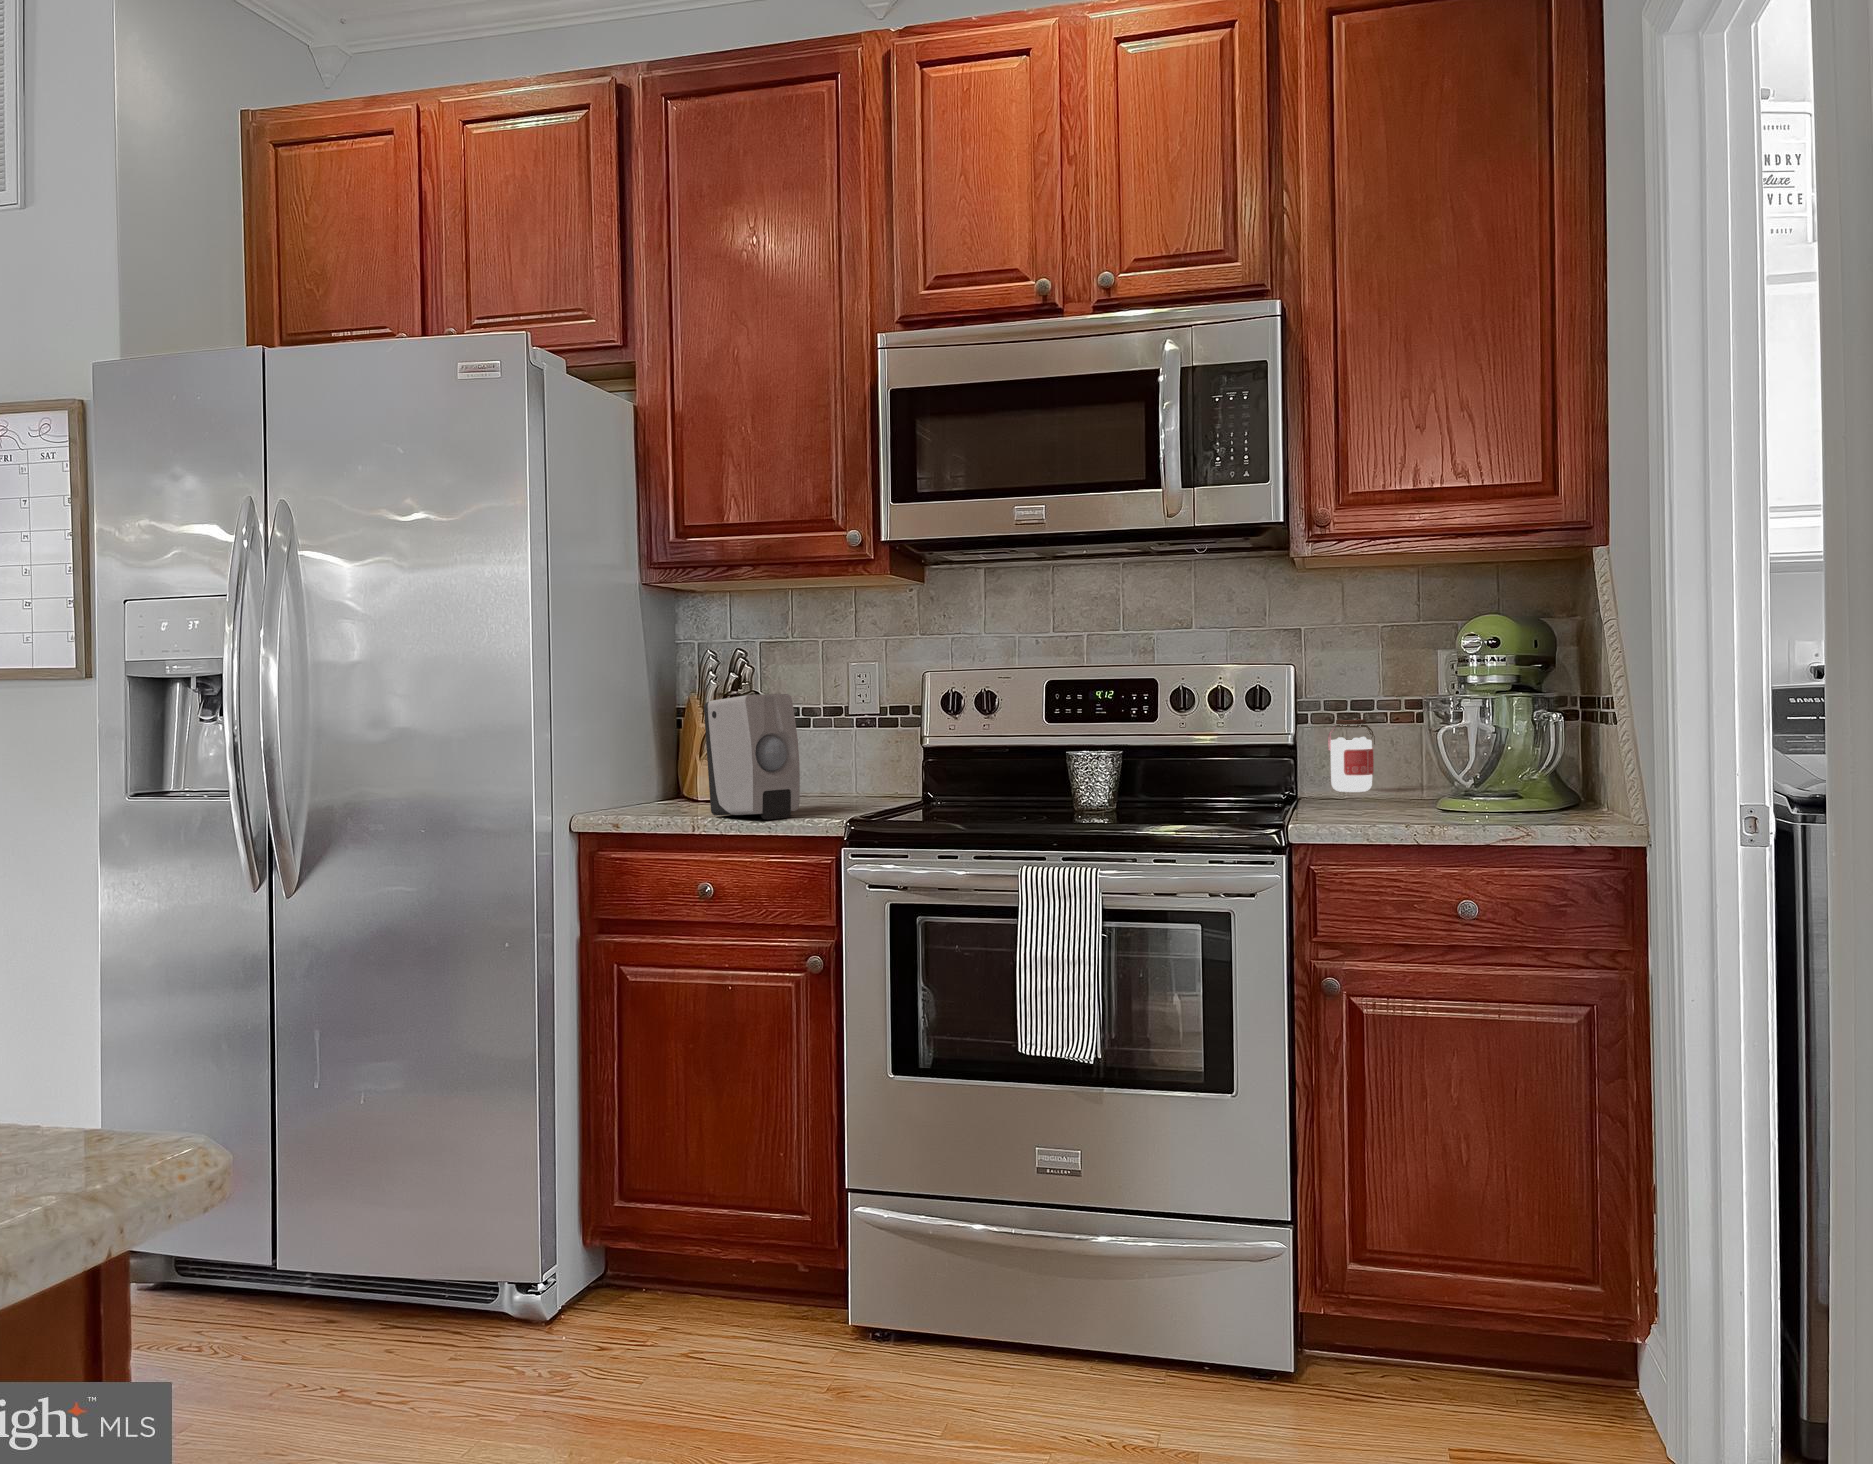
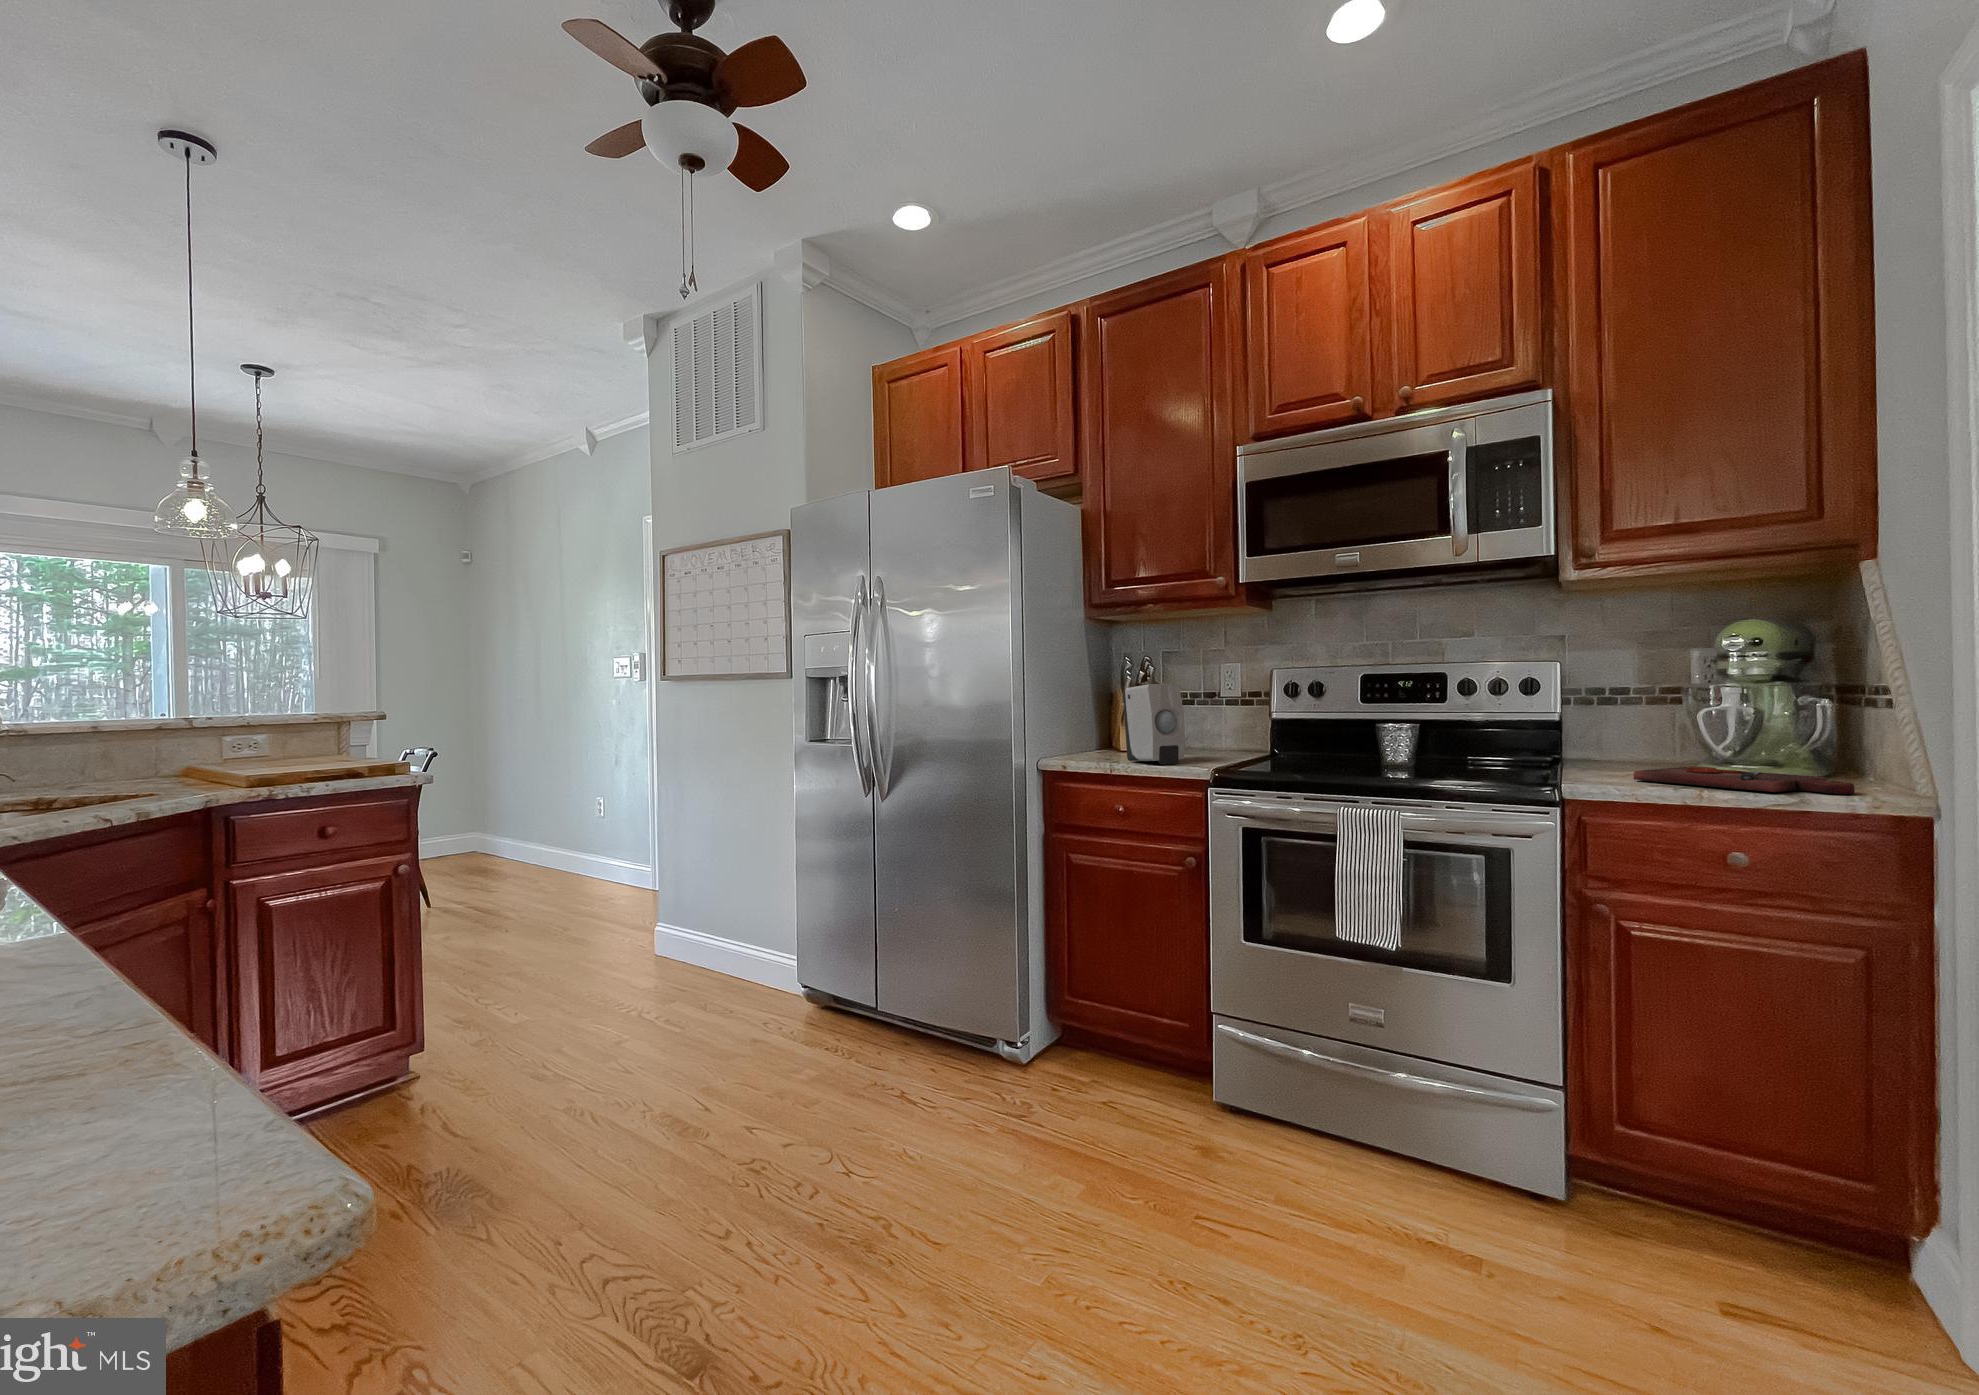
jar: present [1328,719,1375,792] -> none [1594,704,1637,760]
cutting board: none [1370,800,1586,828] -> present [1634,767,1855,794]

